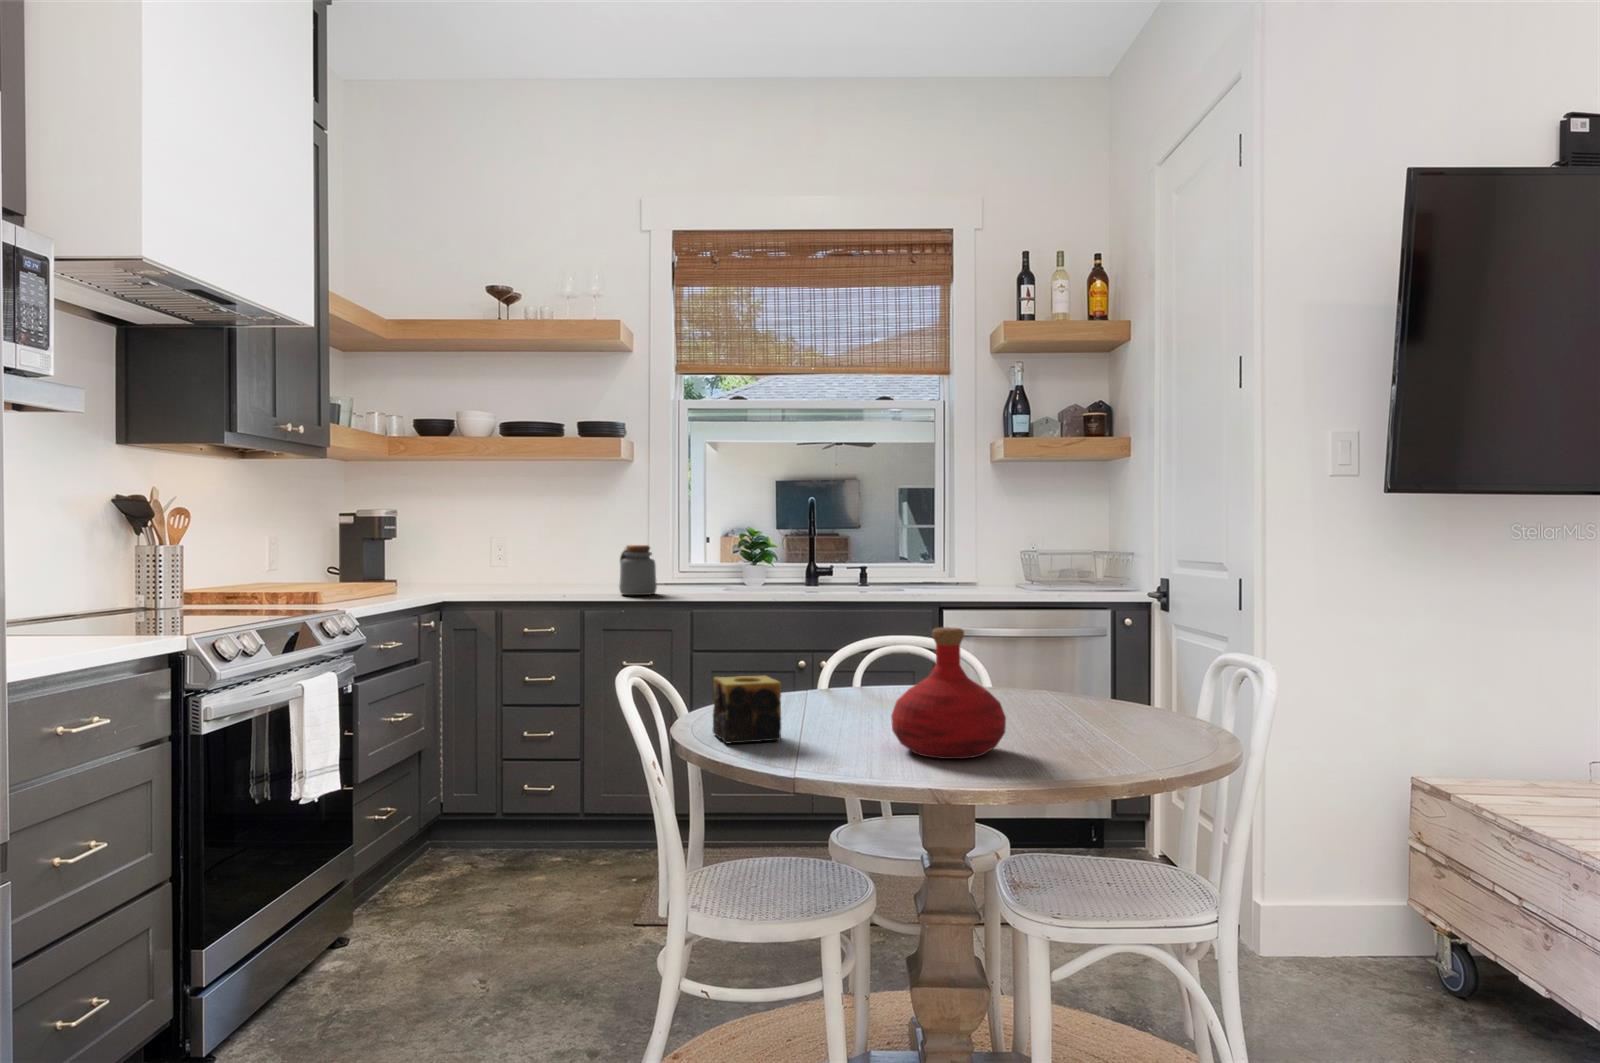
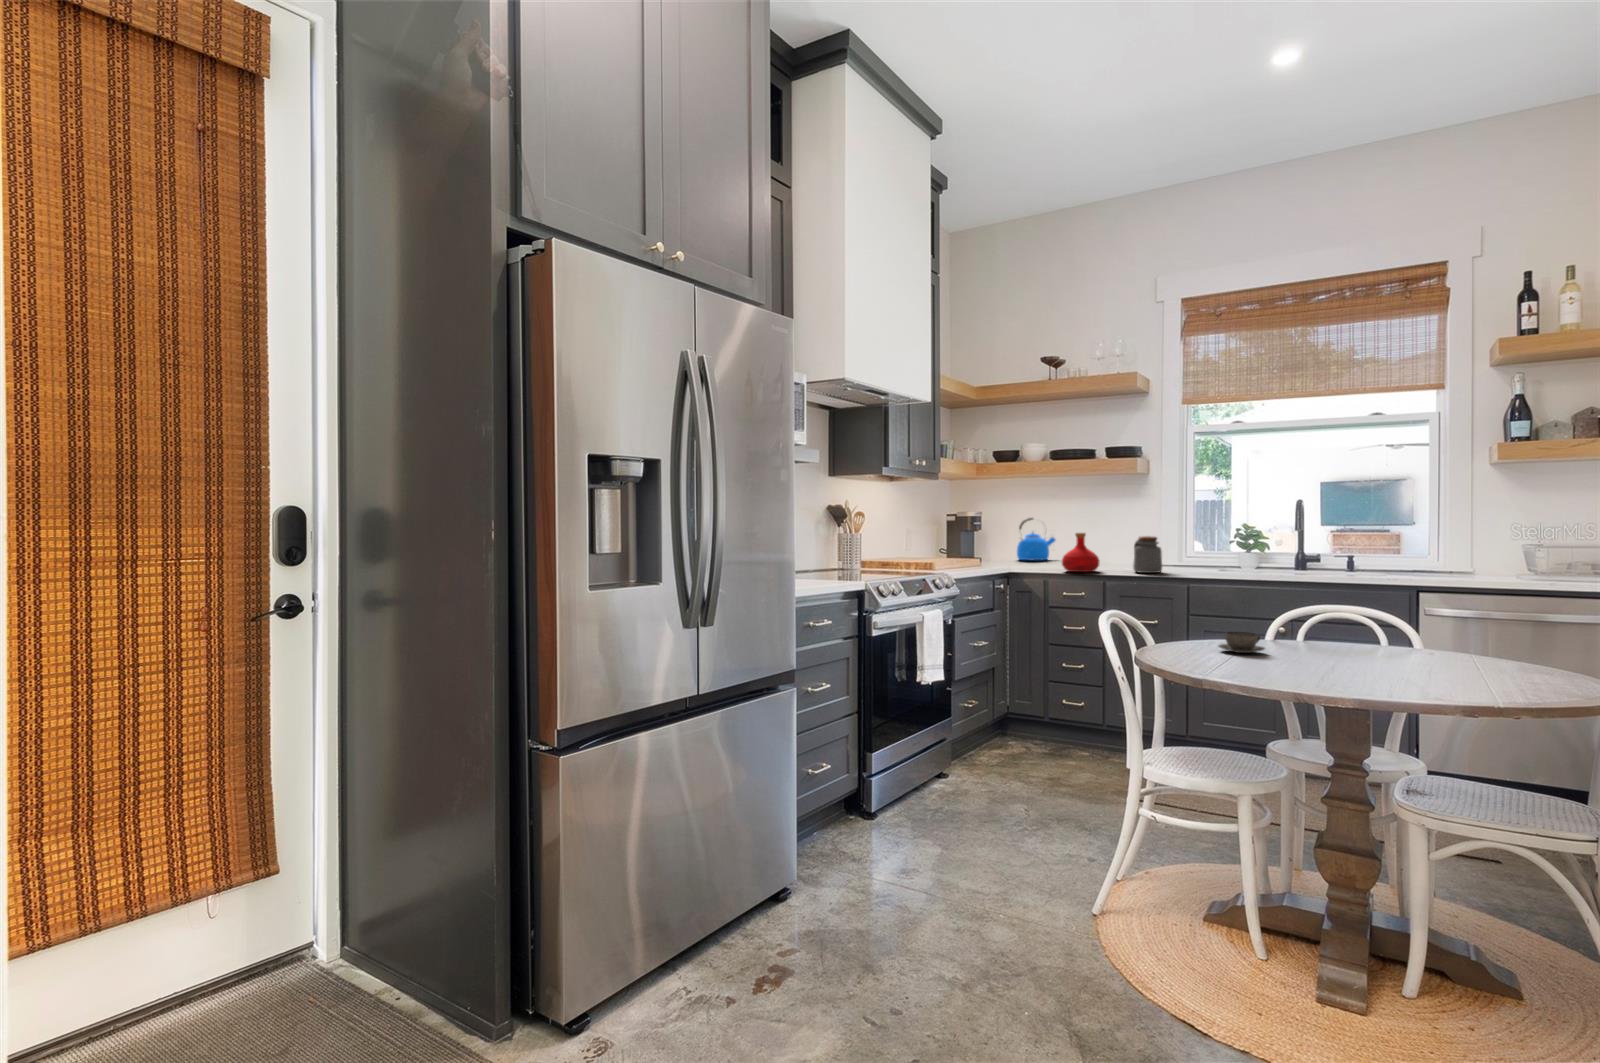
kettle: none [451,519,508,581] -> present [1017,518,1056,560]
bottle: present [891,627,1006,759] -> present [1062,533,1099,572]
candle: present [713,676,781,744] -> none [1162,619,1207,661]
teacup: none [781,686,843,718] -> present [1219,632,1265,653]

